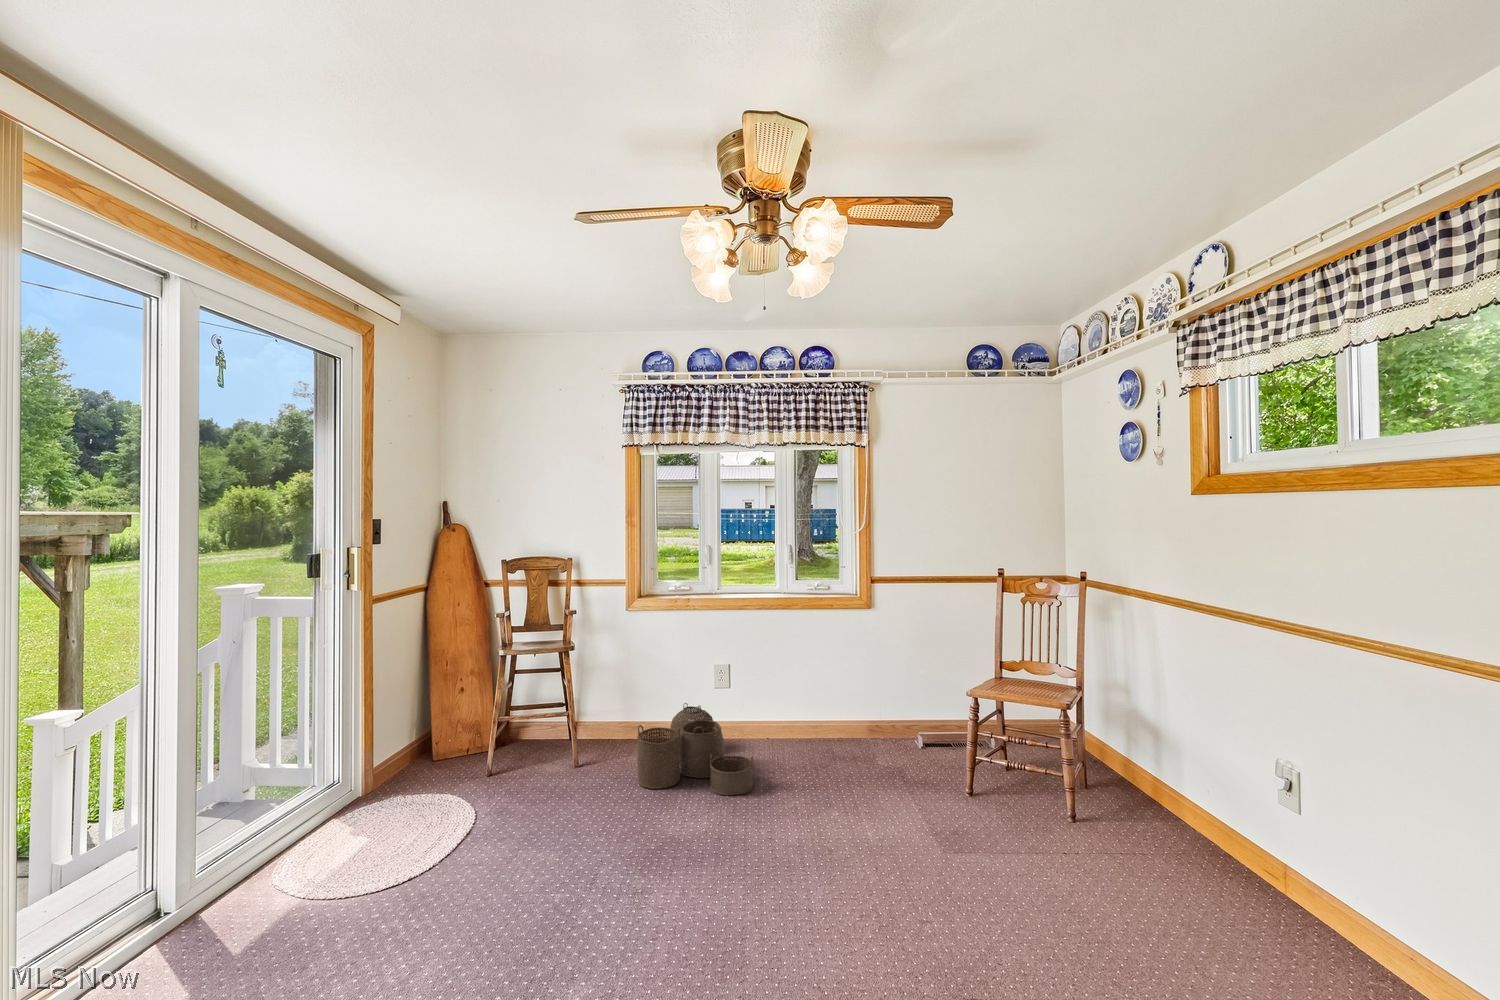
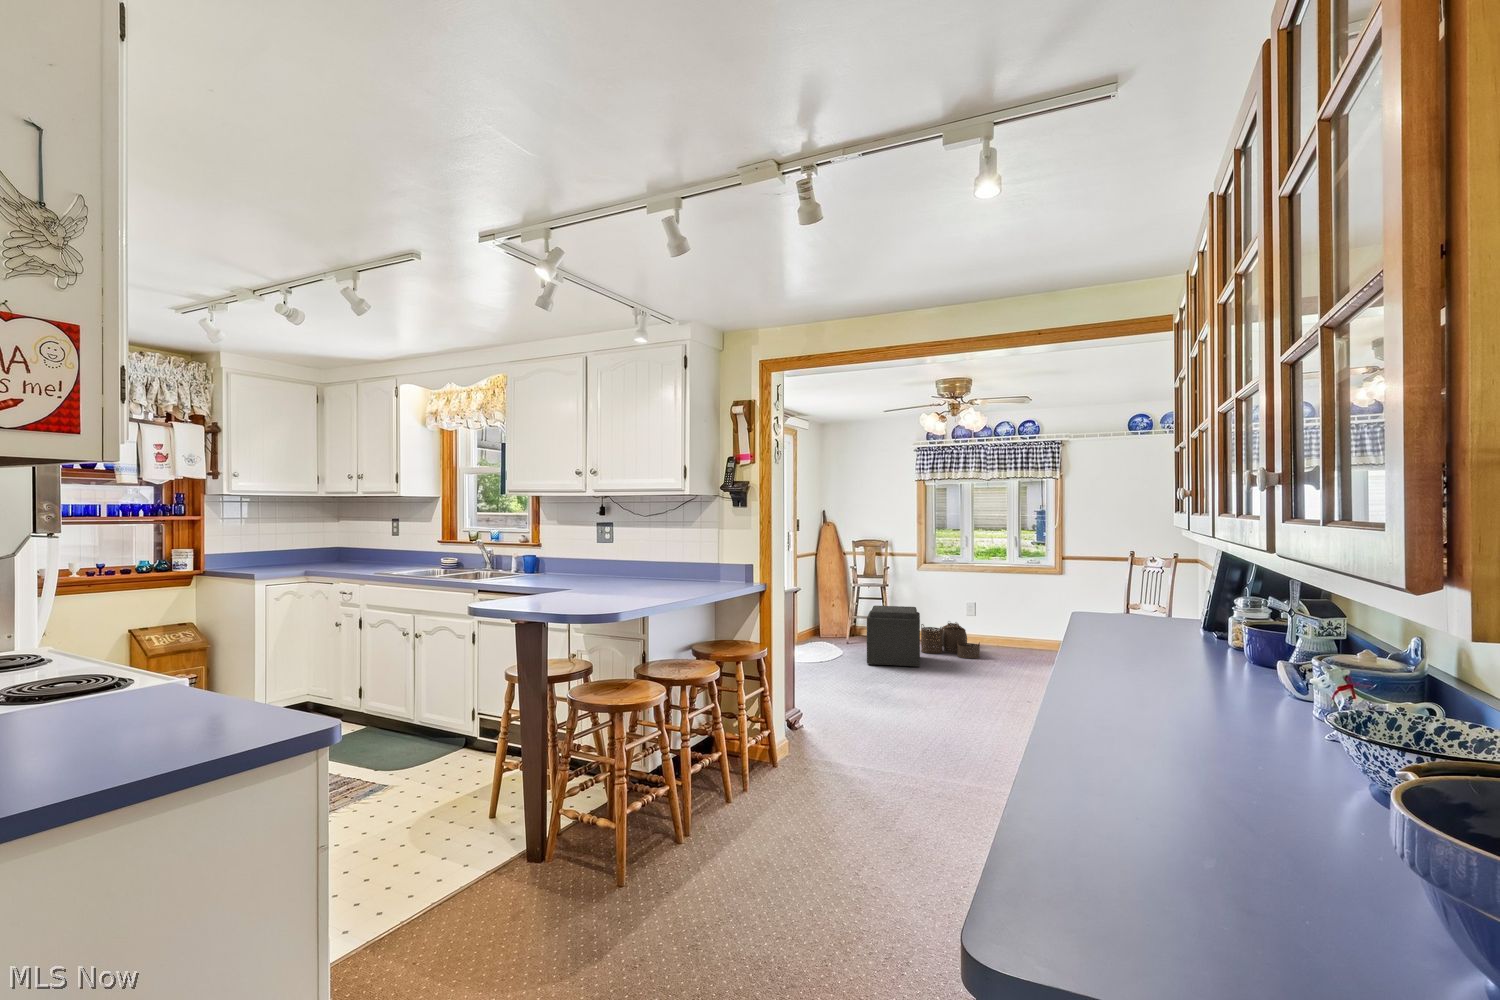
ottoman: none [512,704,642,880] -> present [867,606,920,667]

